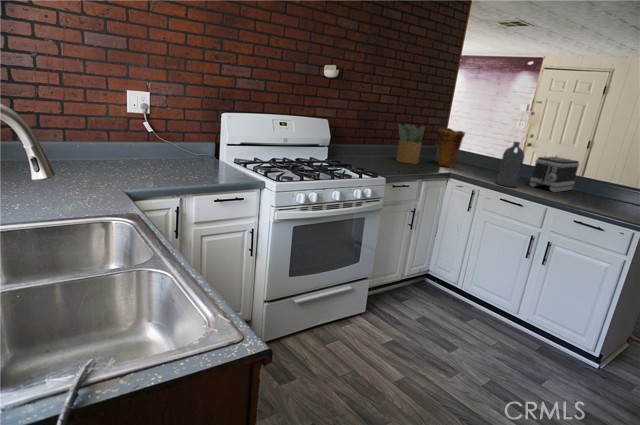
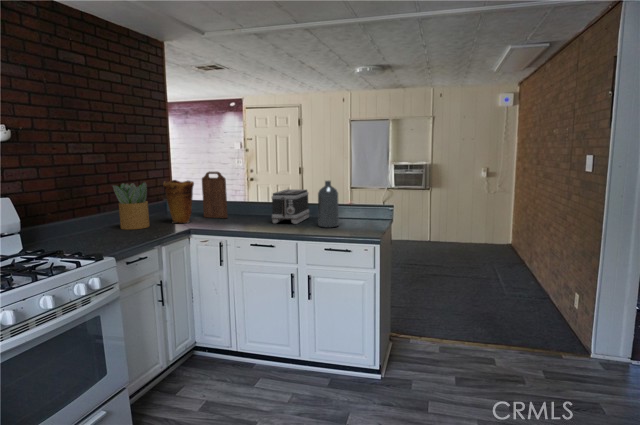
cutting board: none [466,126,496,172] -> present [202,171,228,218]
bottle: present [497,142,525,187] -> present [318,181,339,228]

